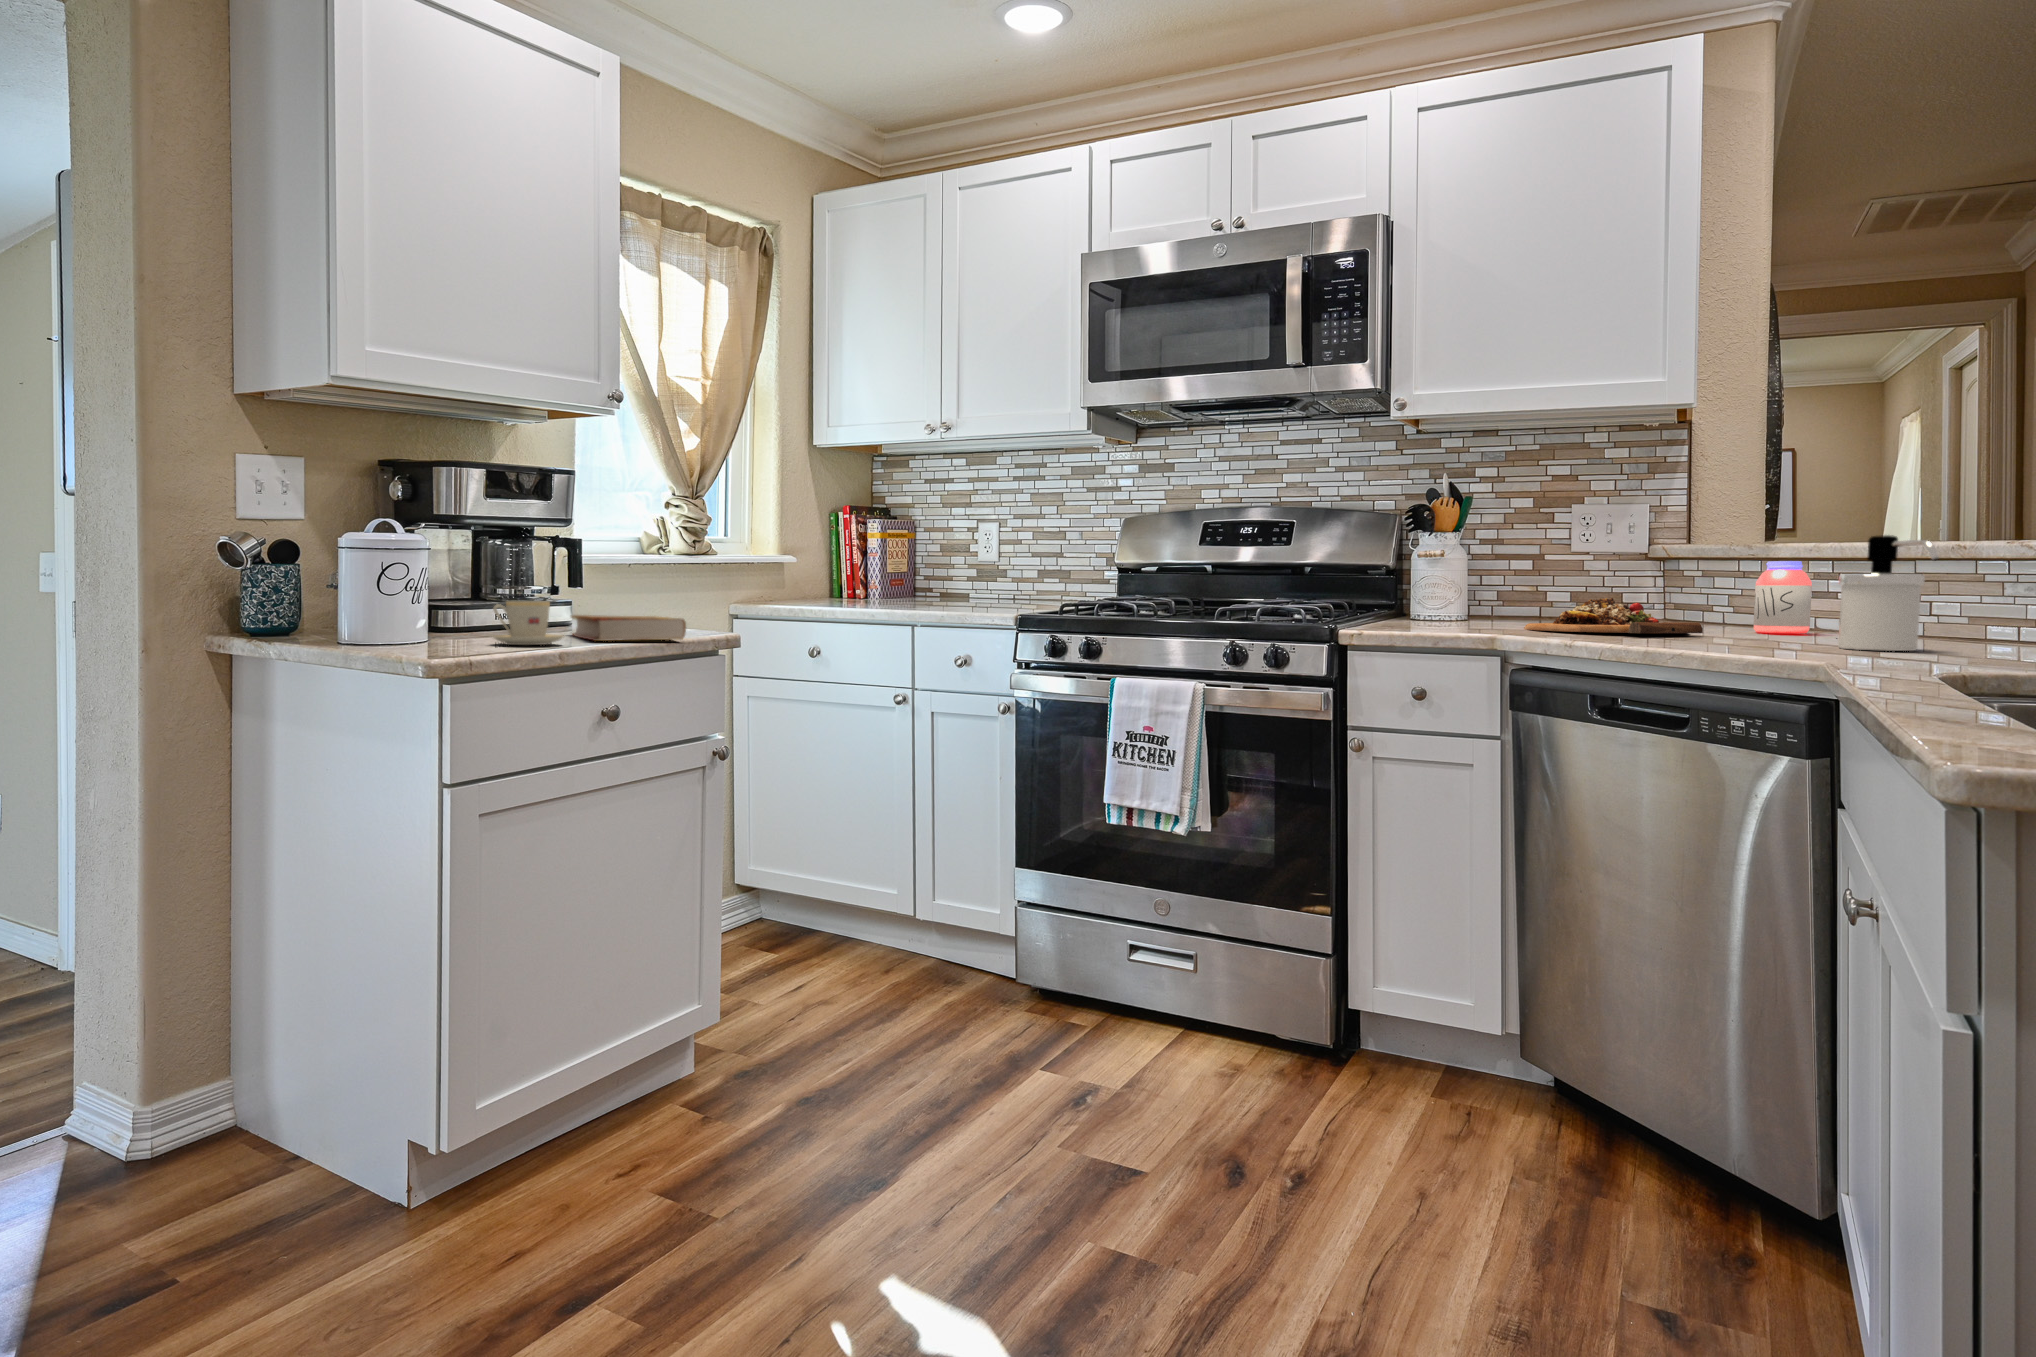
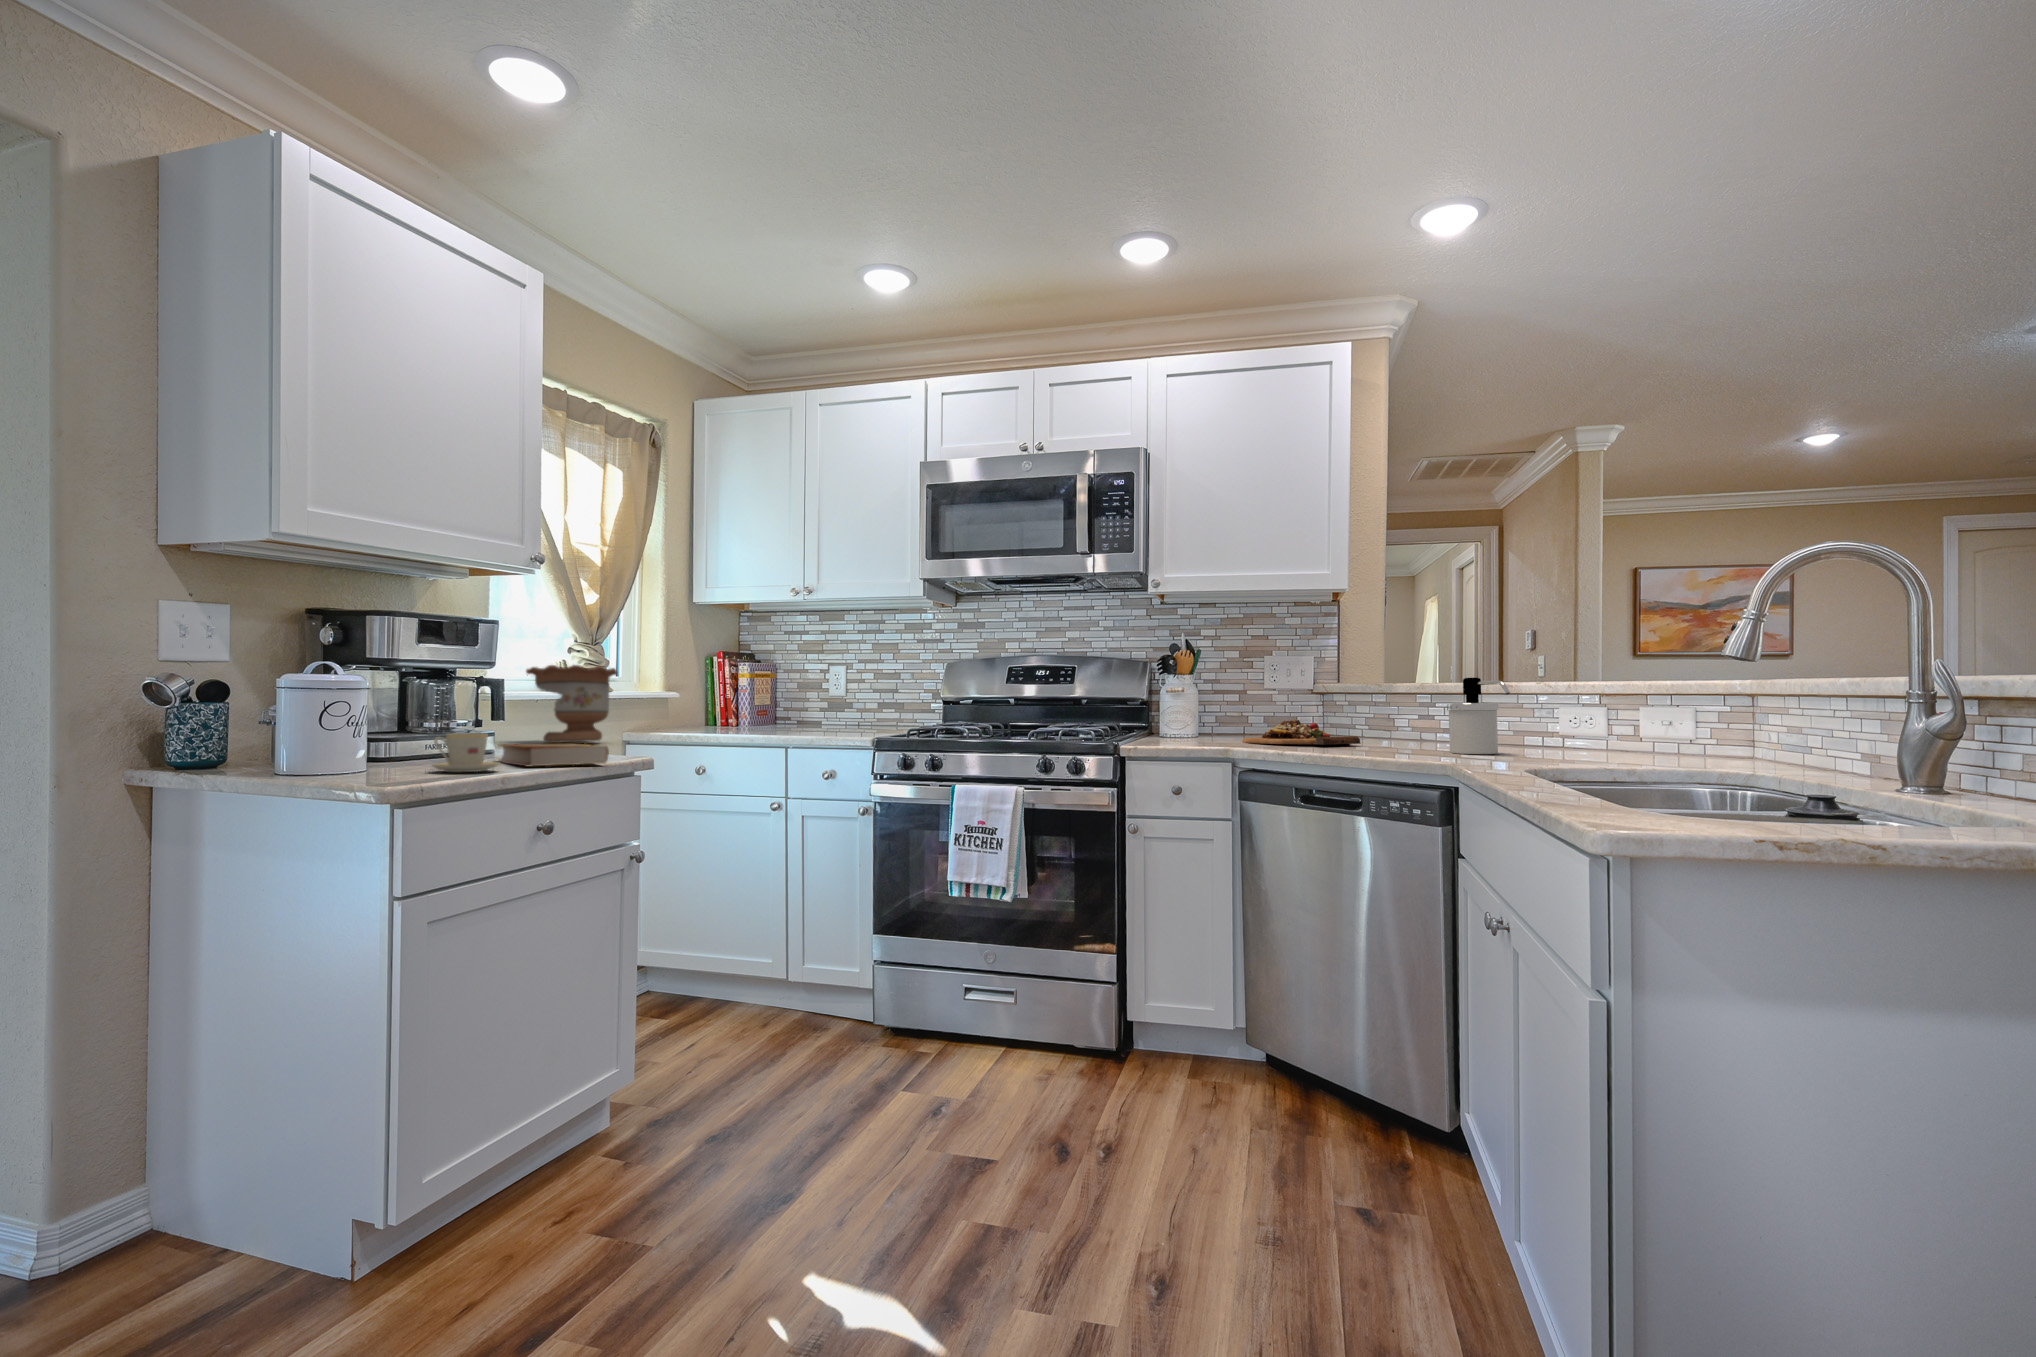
flower pot: none [614,523,717,617] -> present [526,665,617,743]
jar: present [1754,561,1812,633] -> none [1386,694,1421,742]

